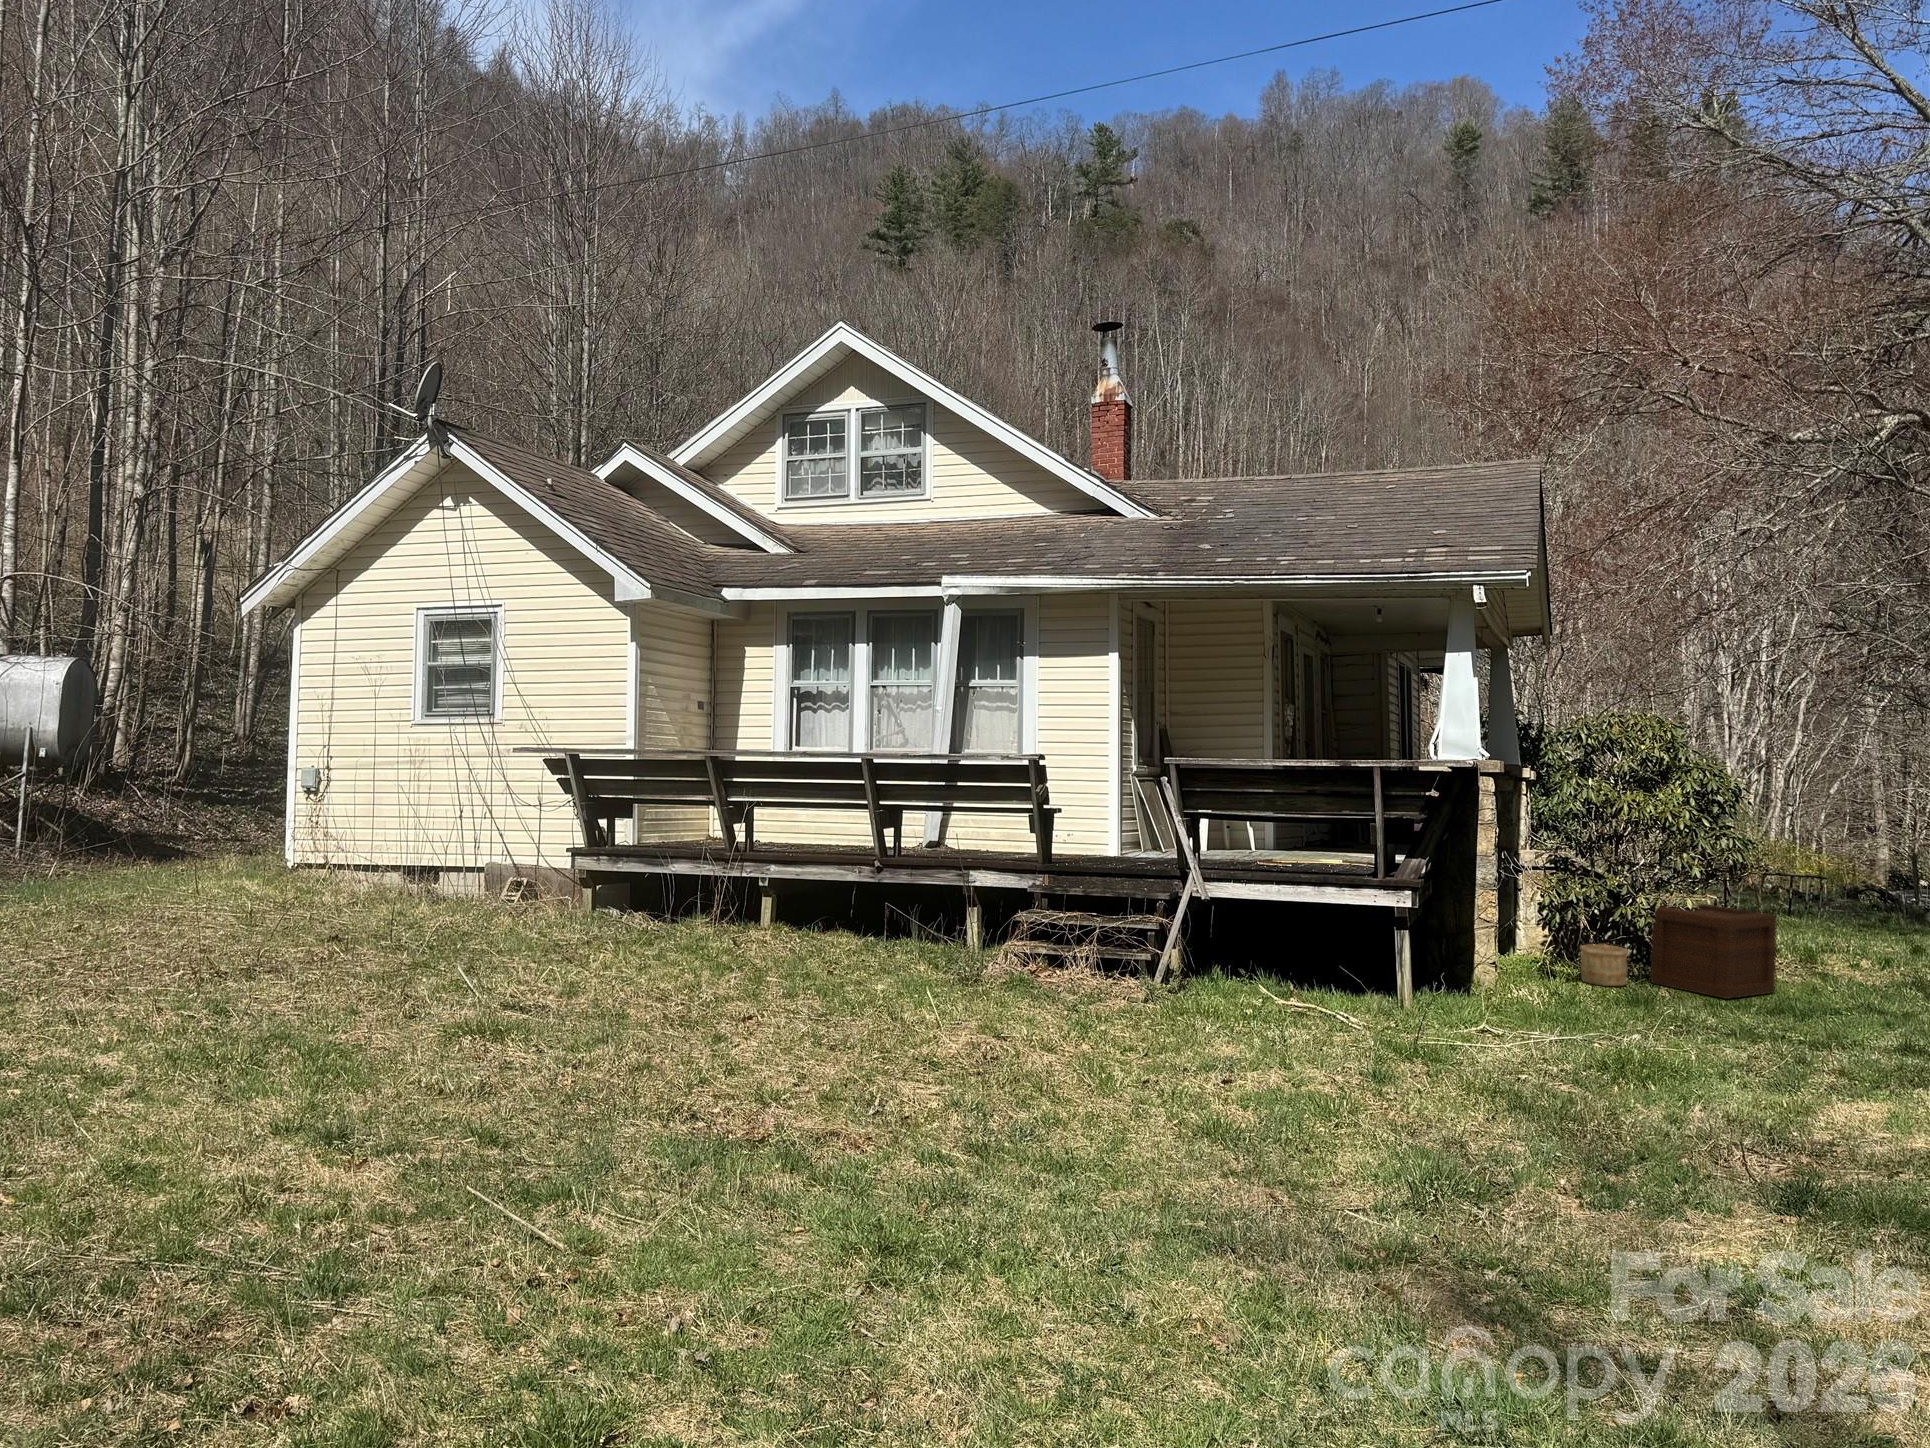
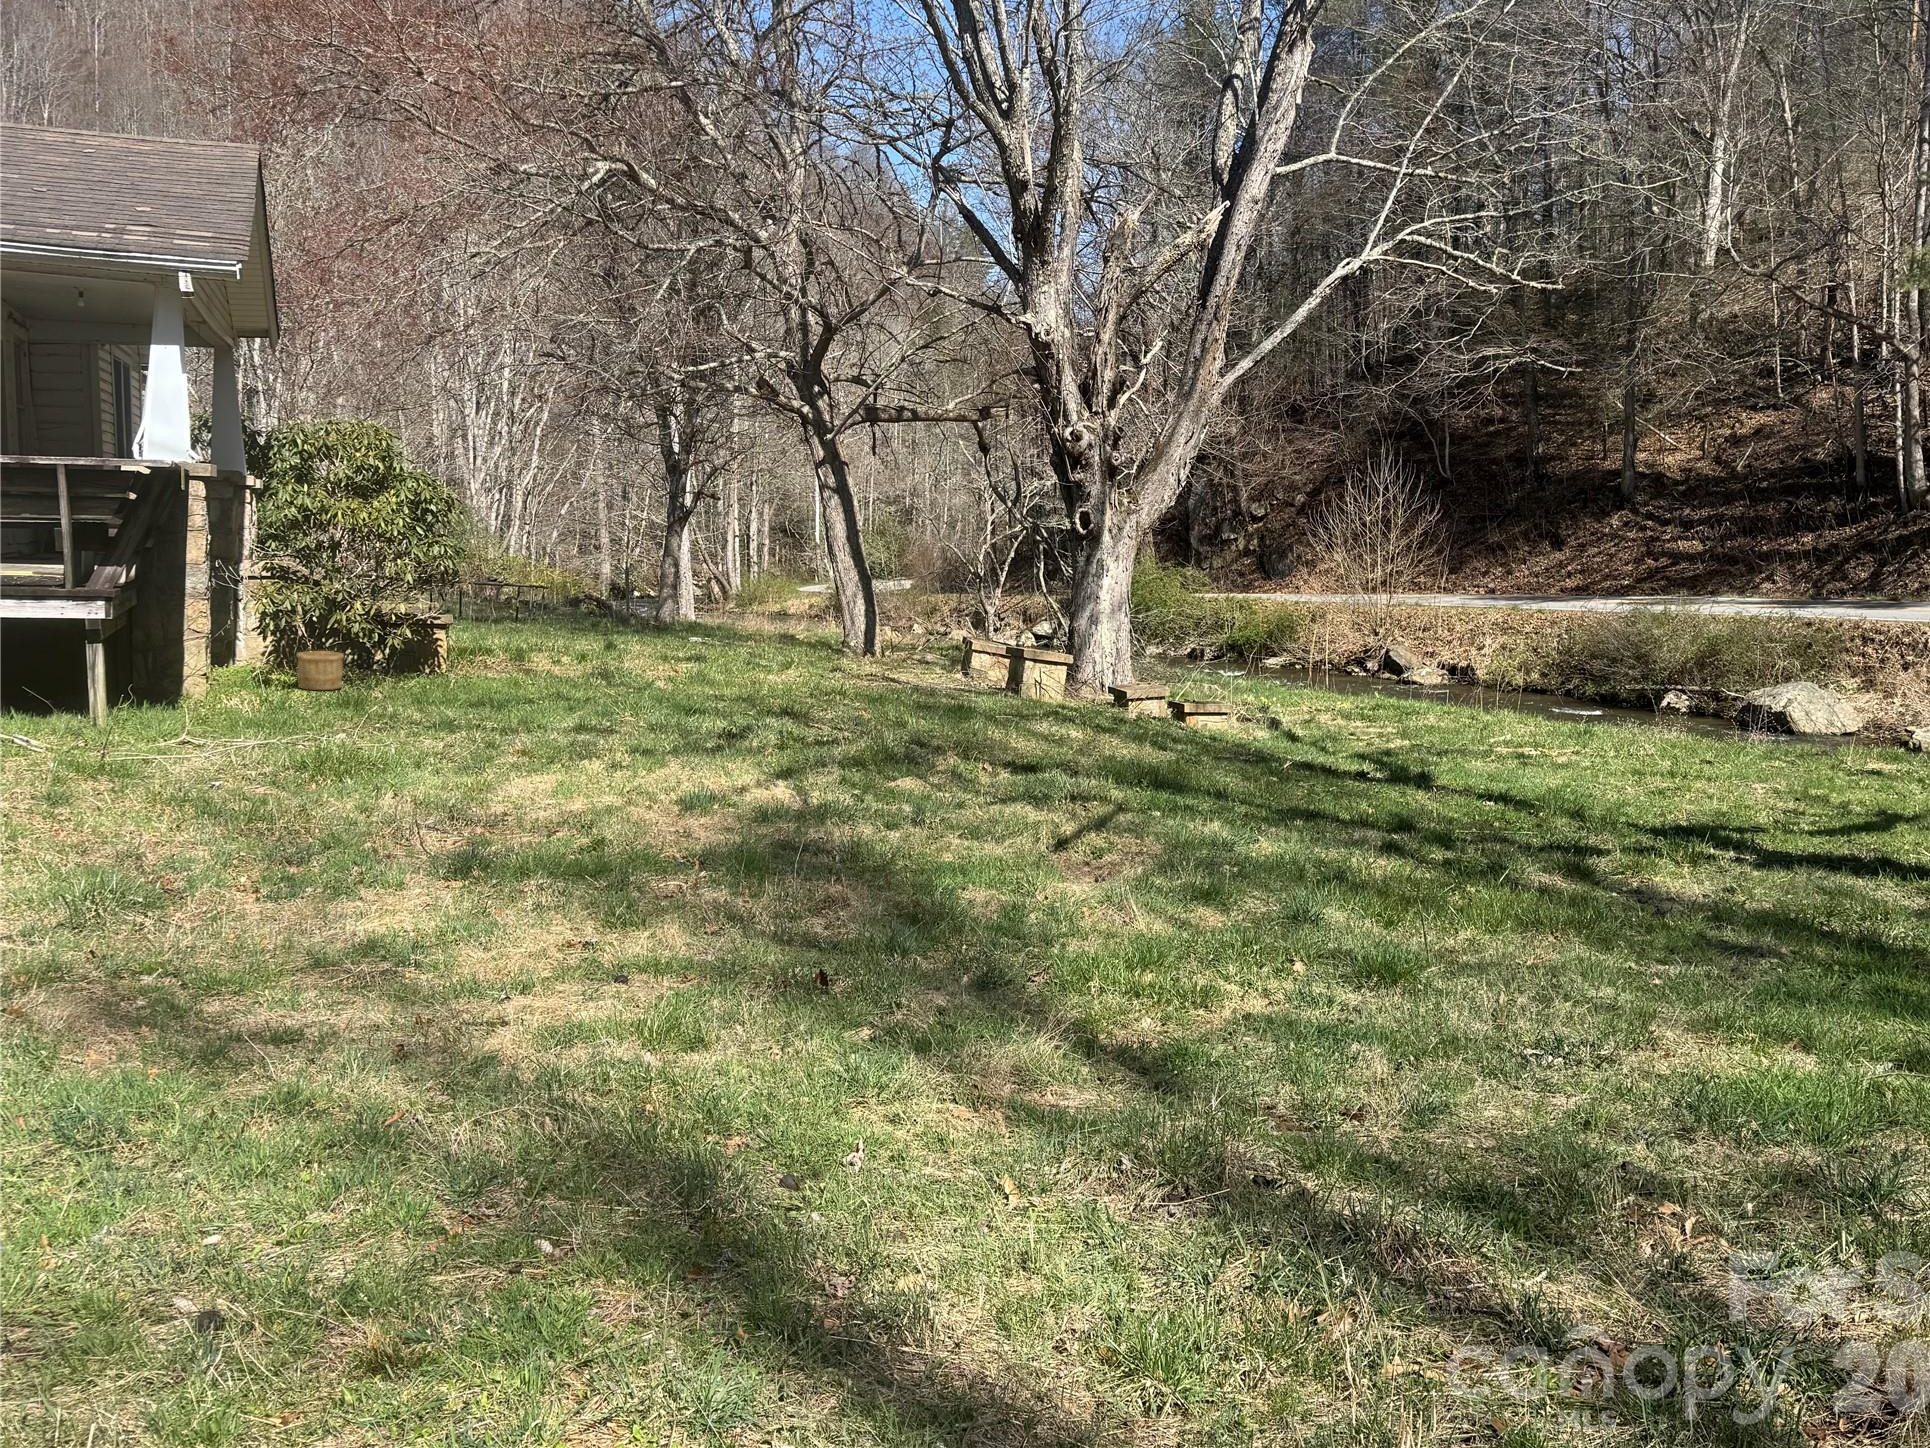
wooden crate: present [1651,904,1777,999] -> none [365,608,477,693]

